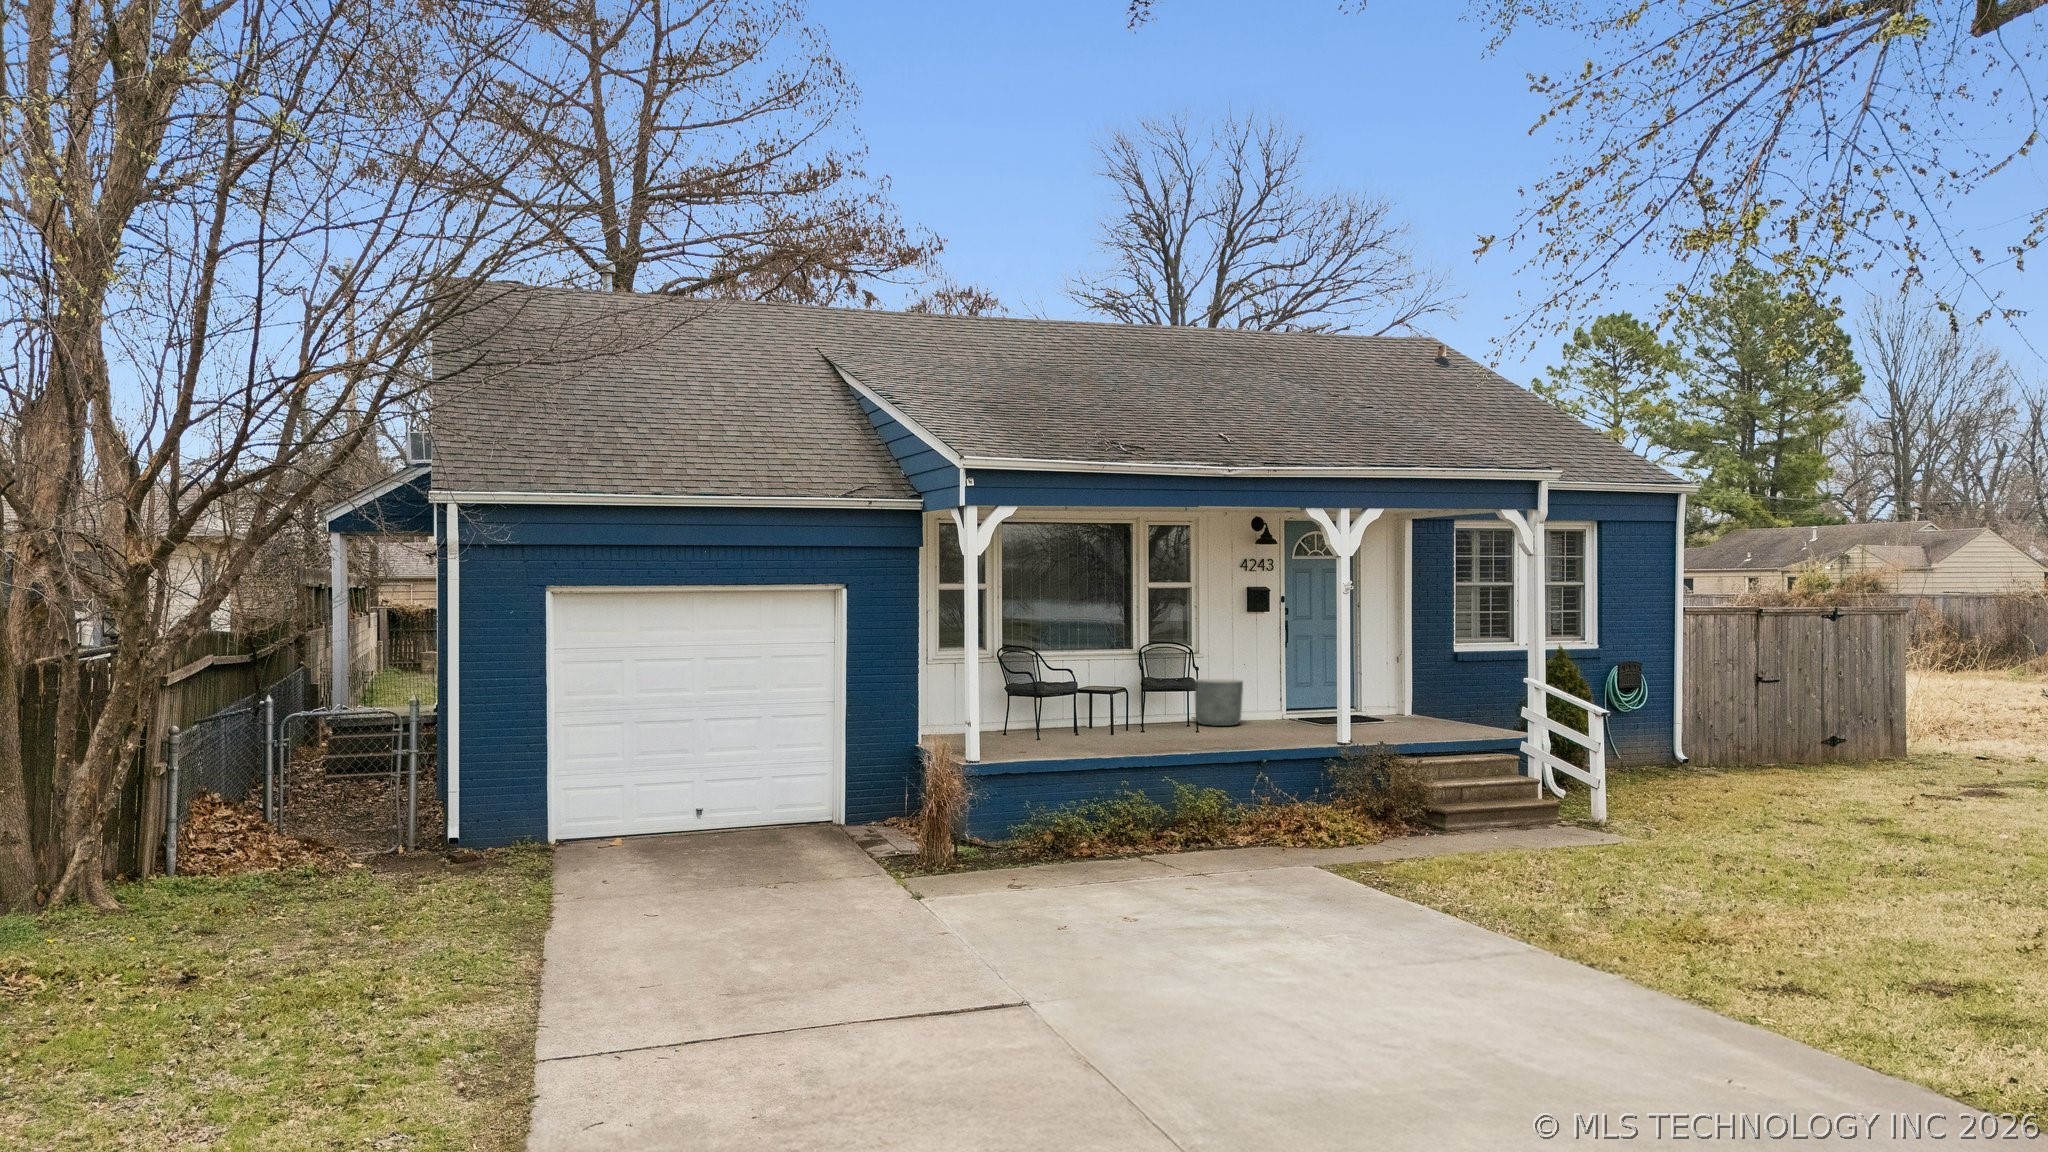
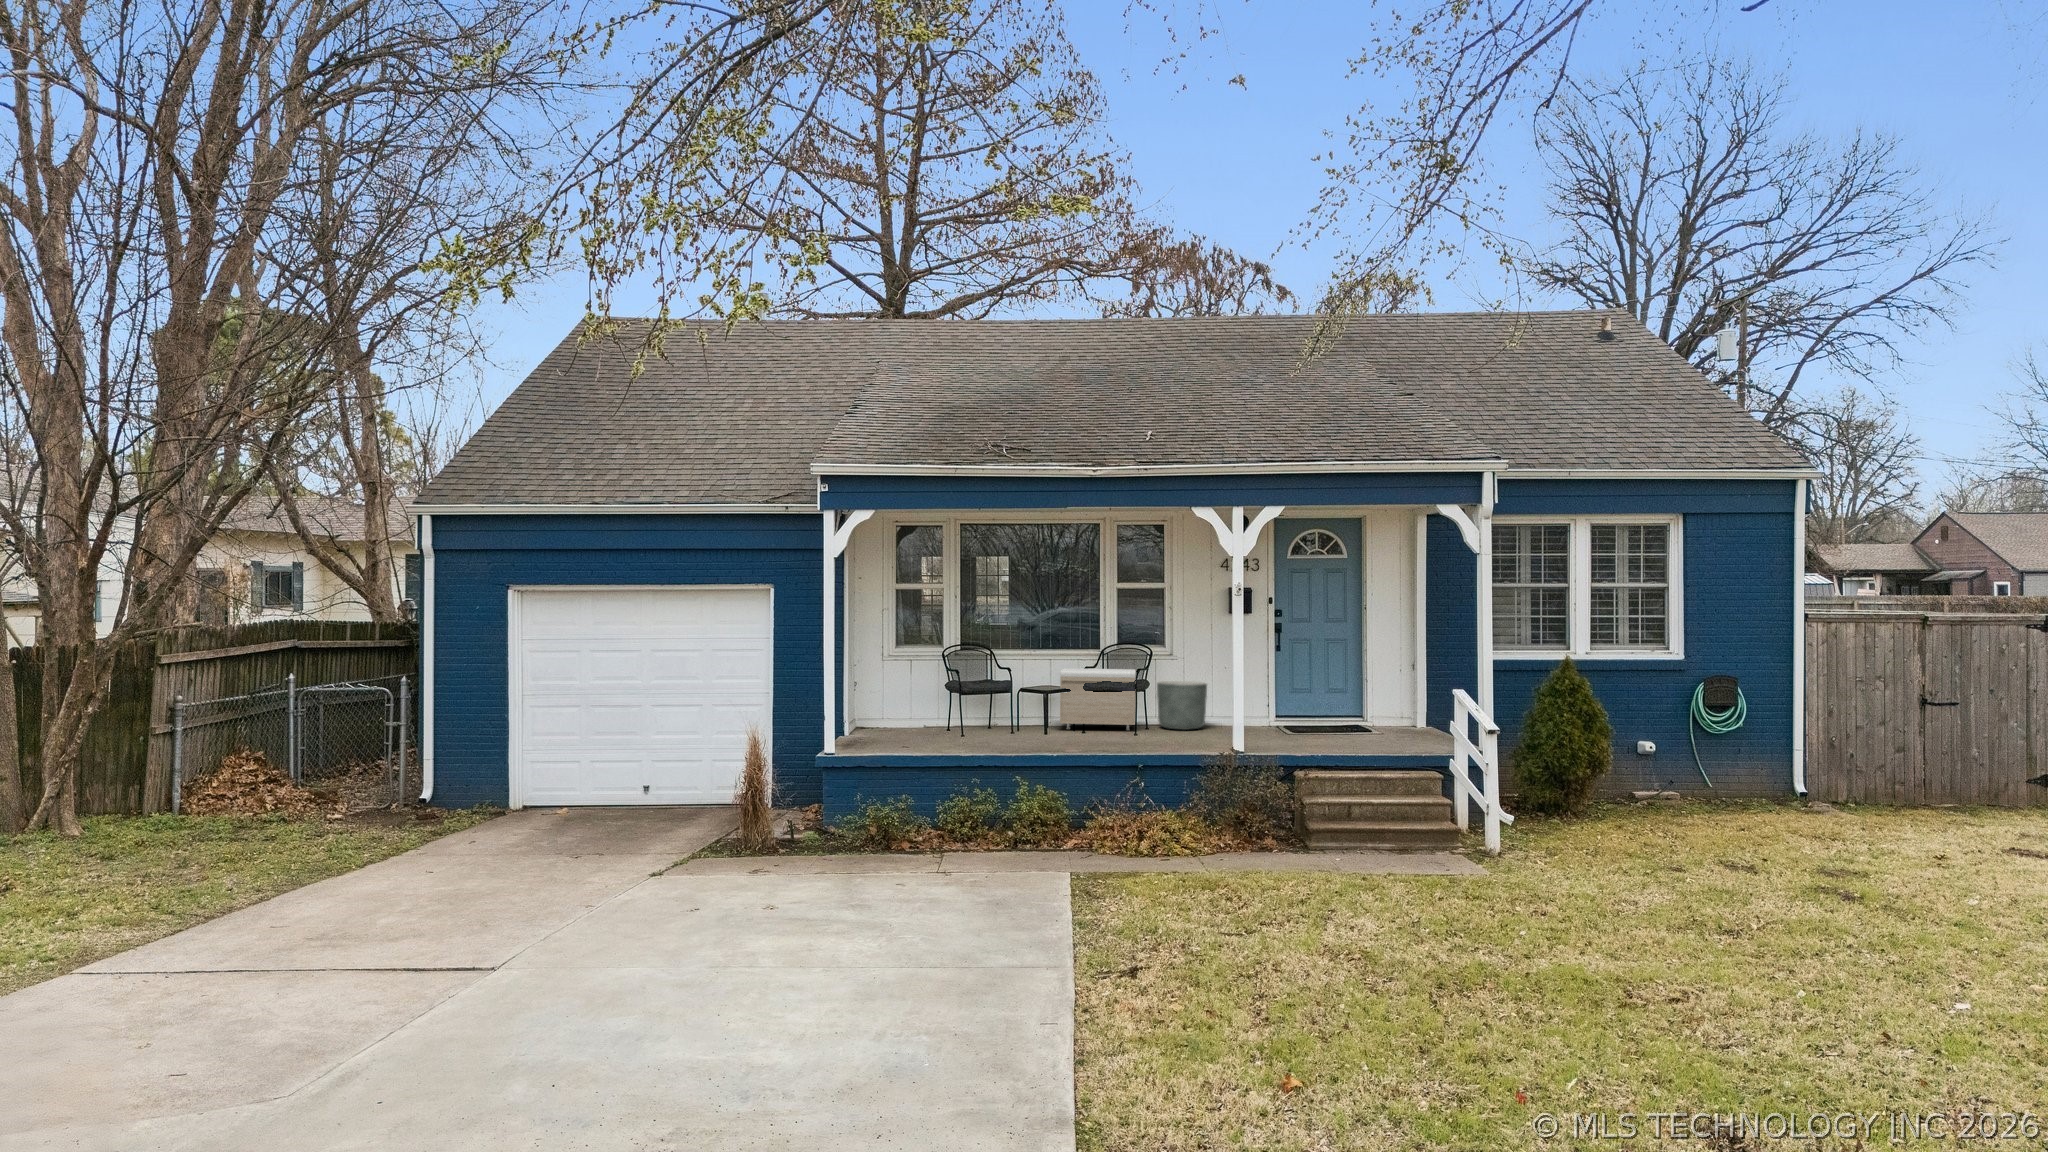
storage bench: none [1103,669,1187,730] -> present [1060,668,1136,730]

